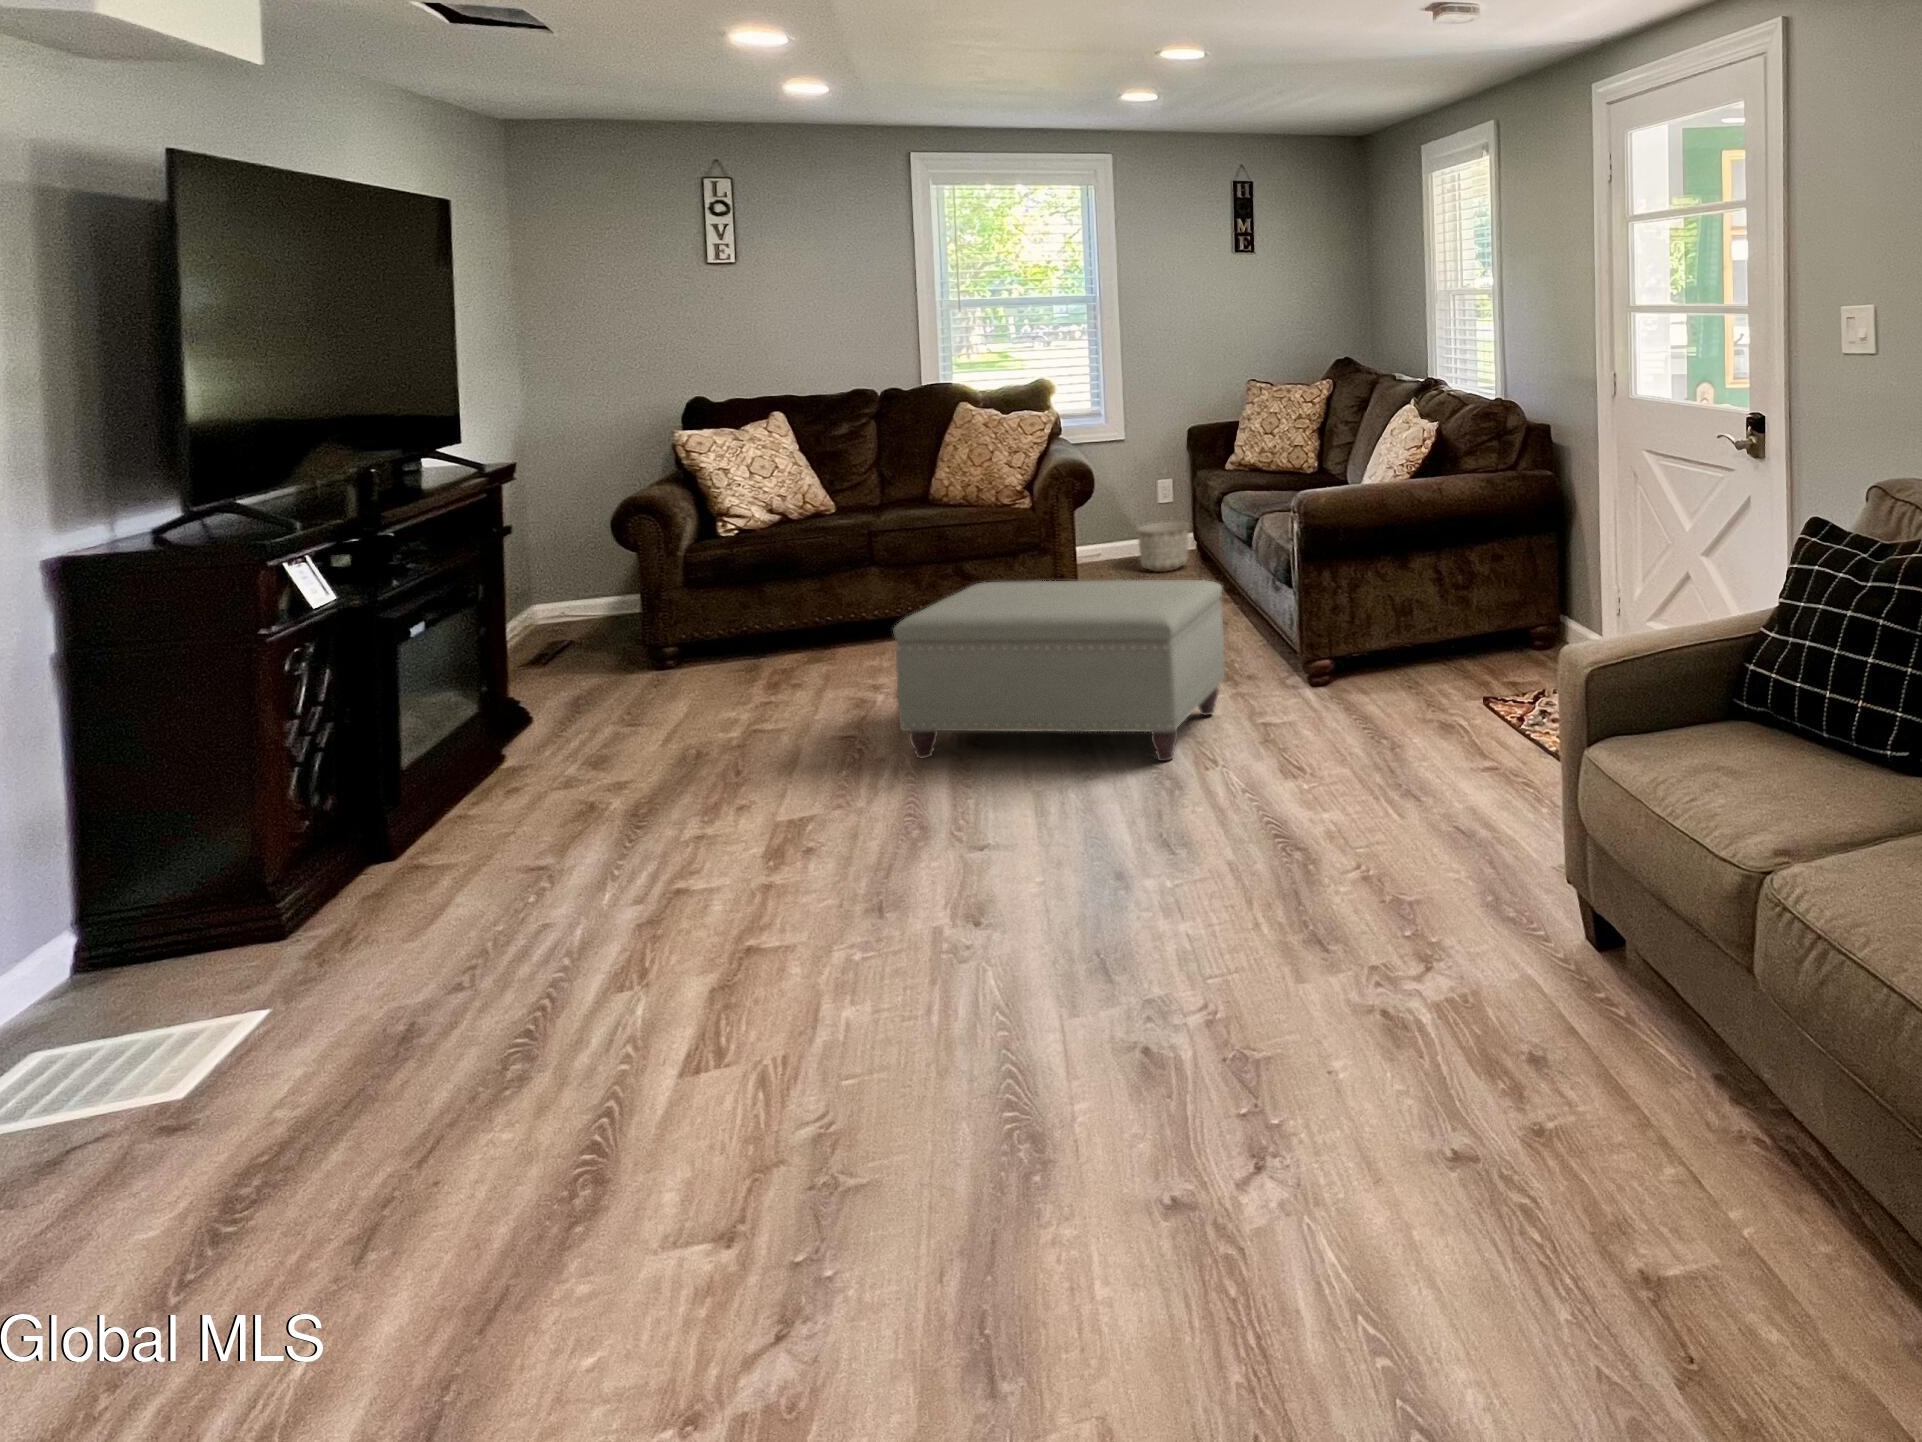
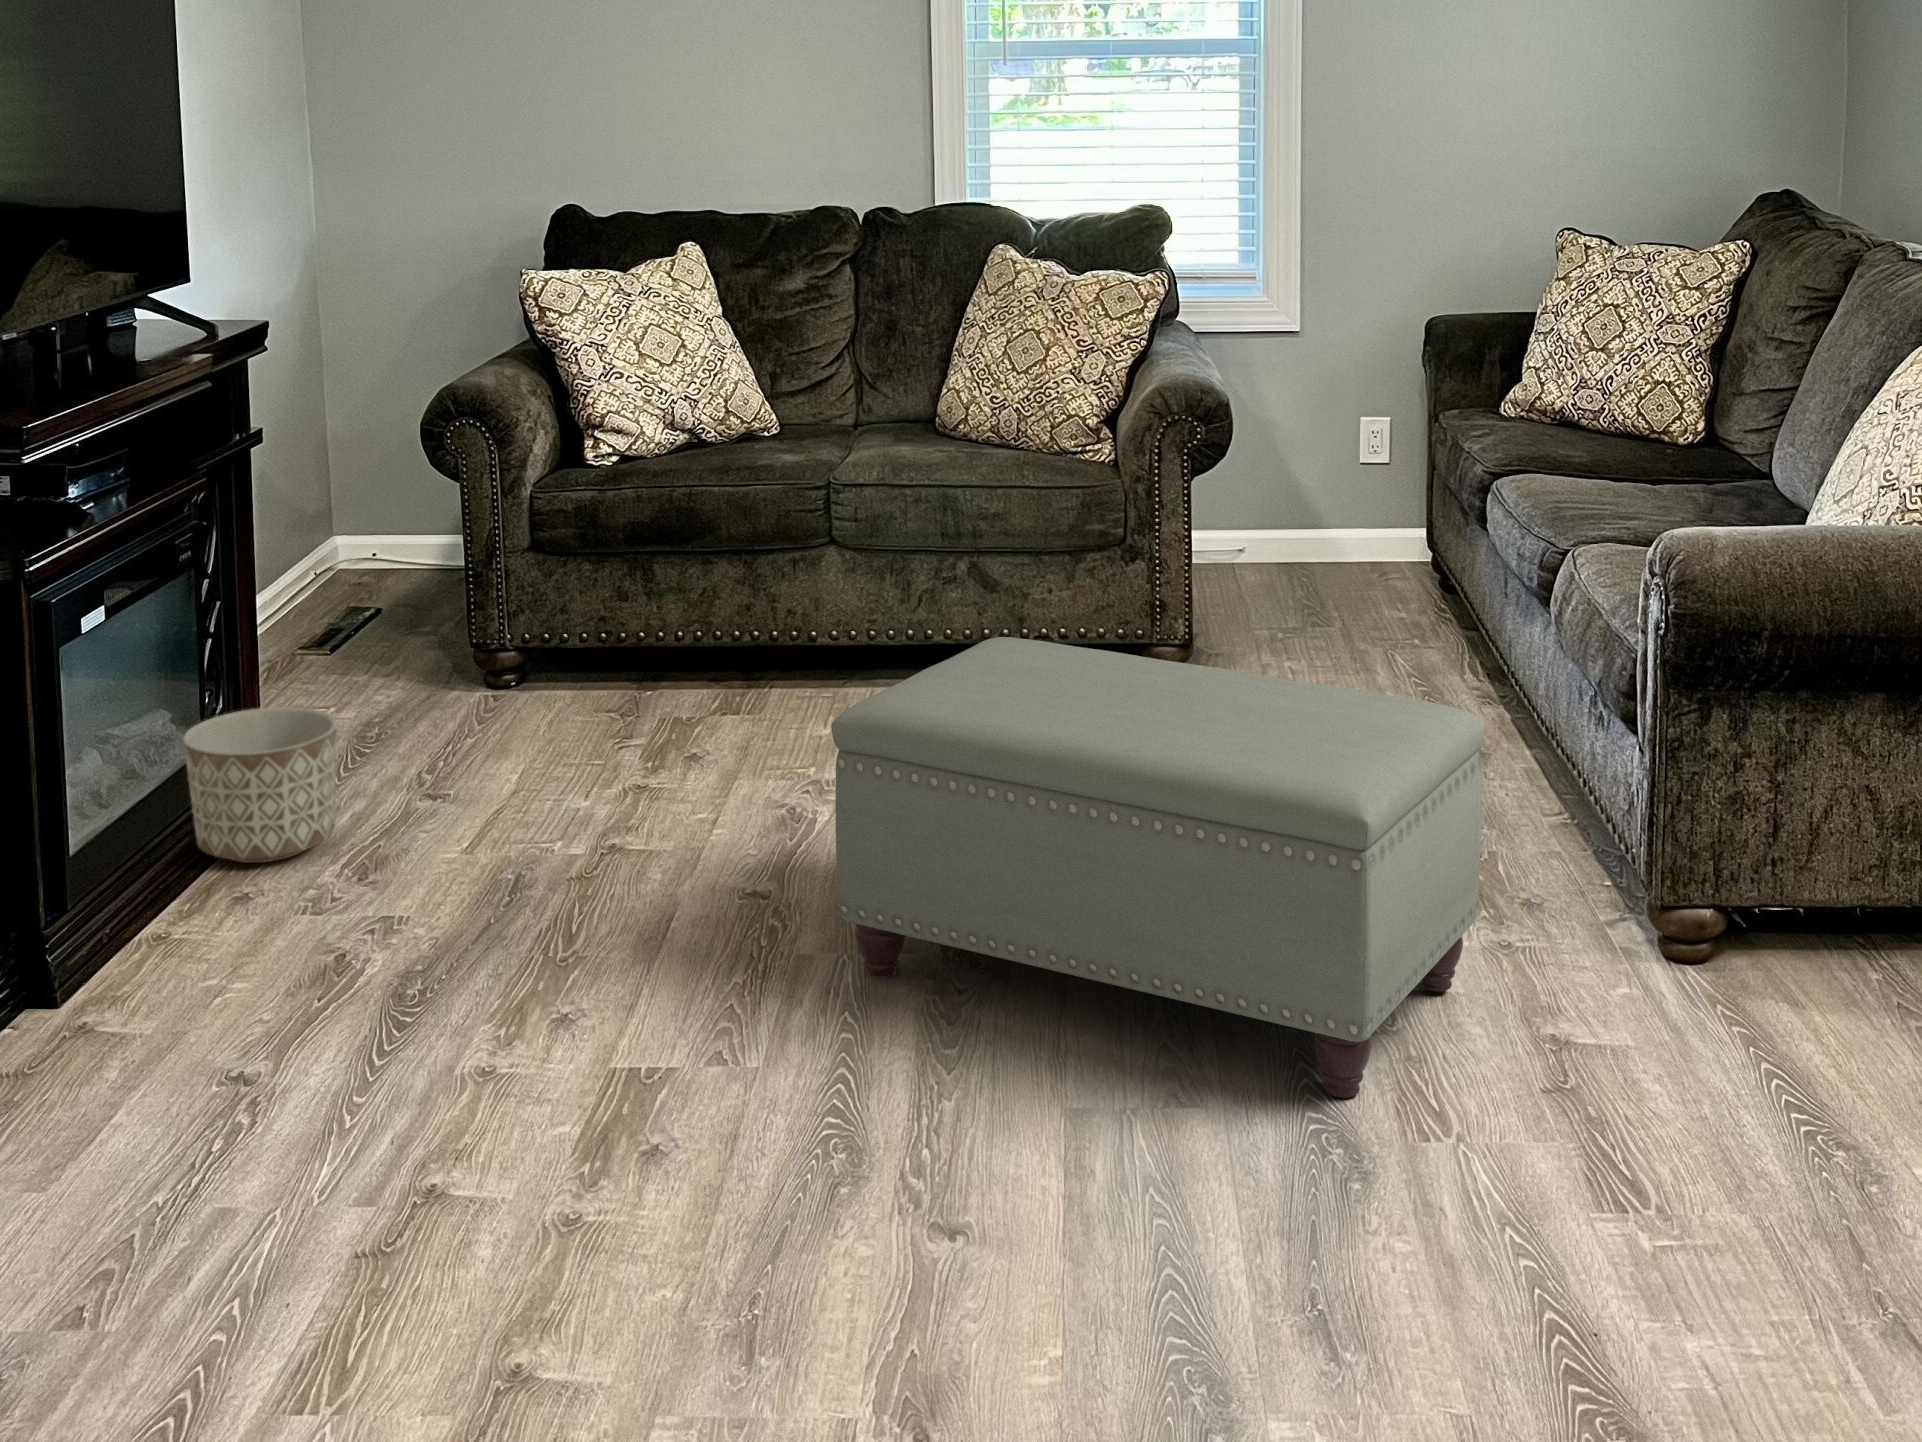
planter: present [1137,522,1189,572] -> present [183,707,337,863]

